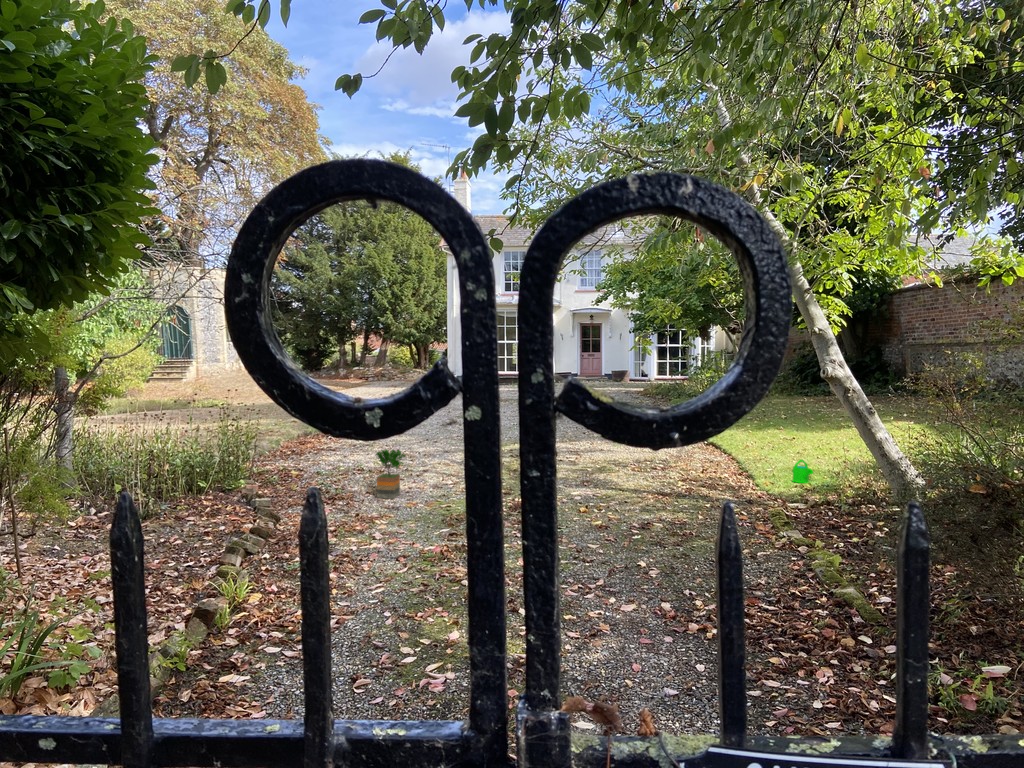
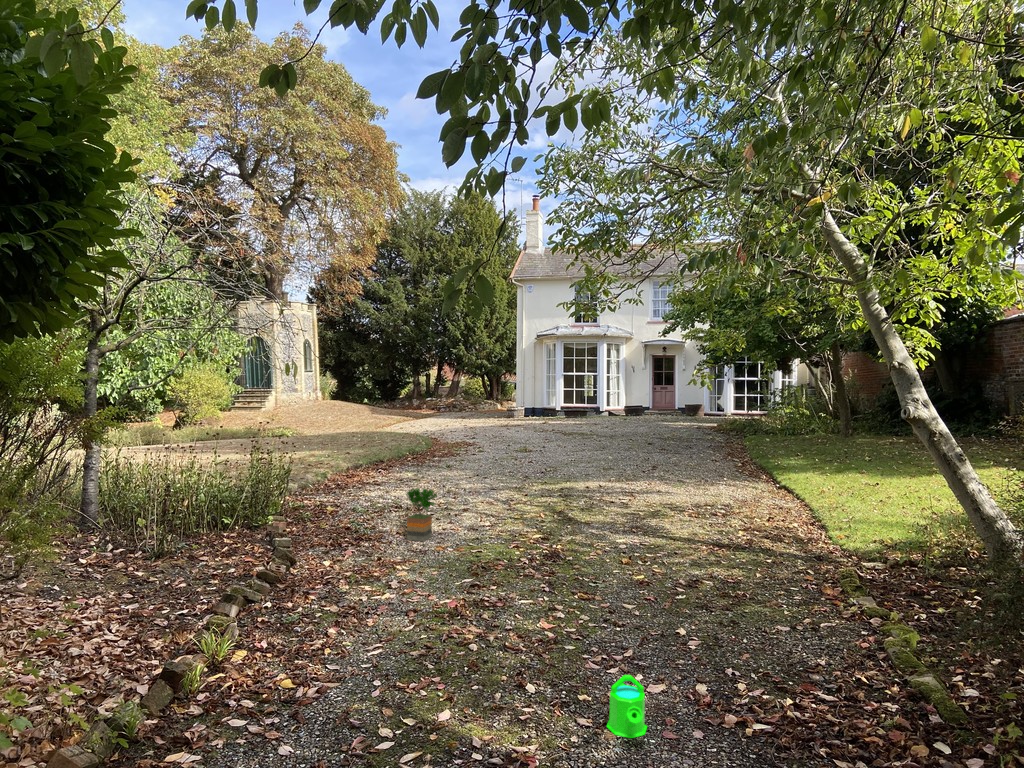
watering can: present [792,460,813,483] -> present [607,675,647,738]

